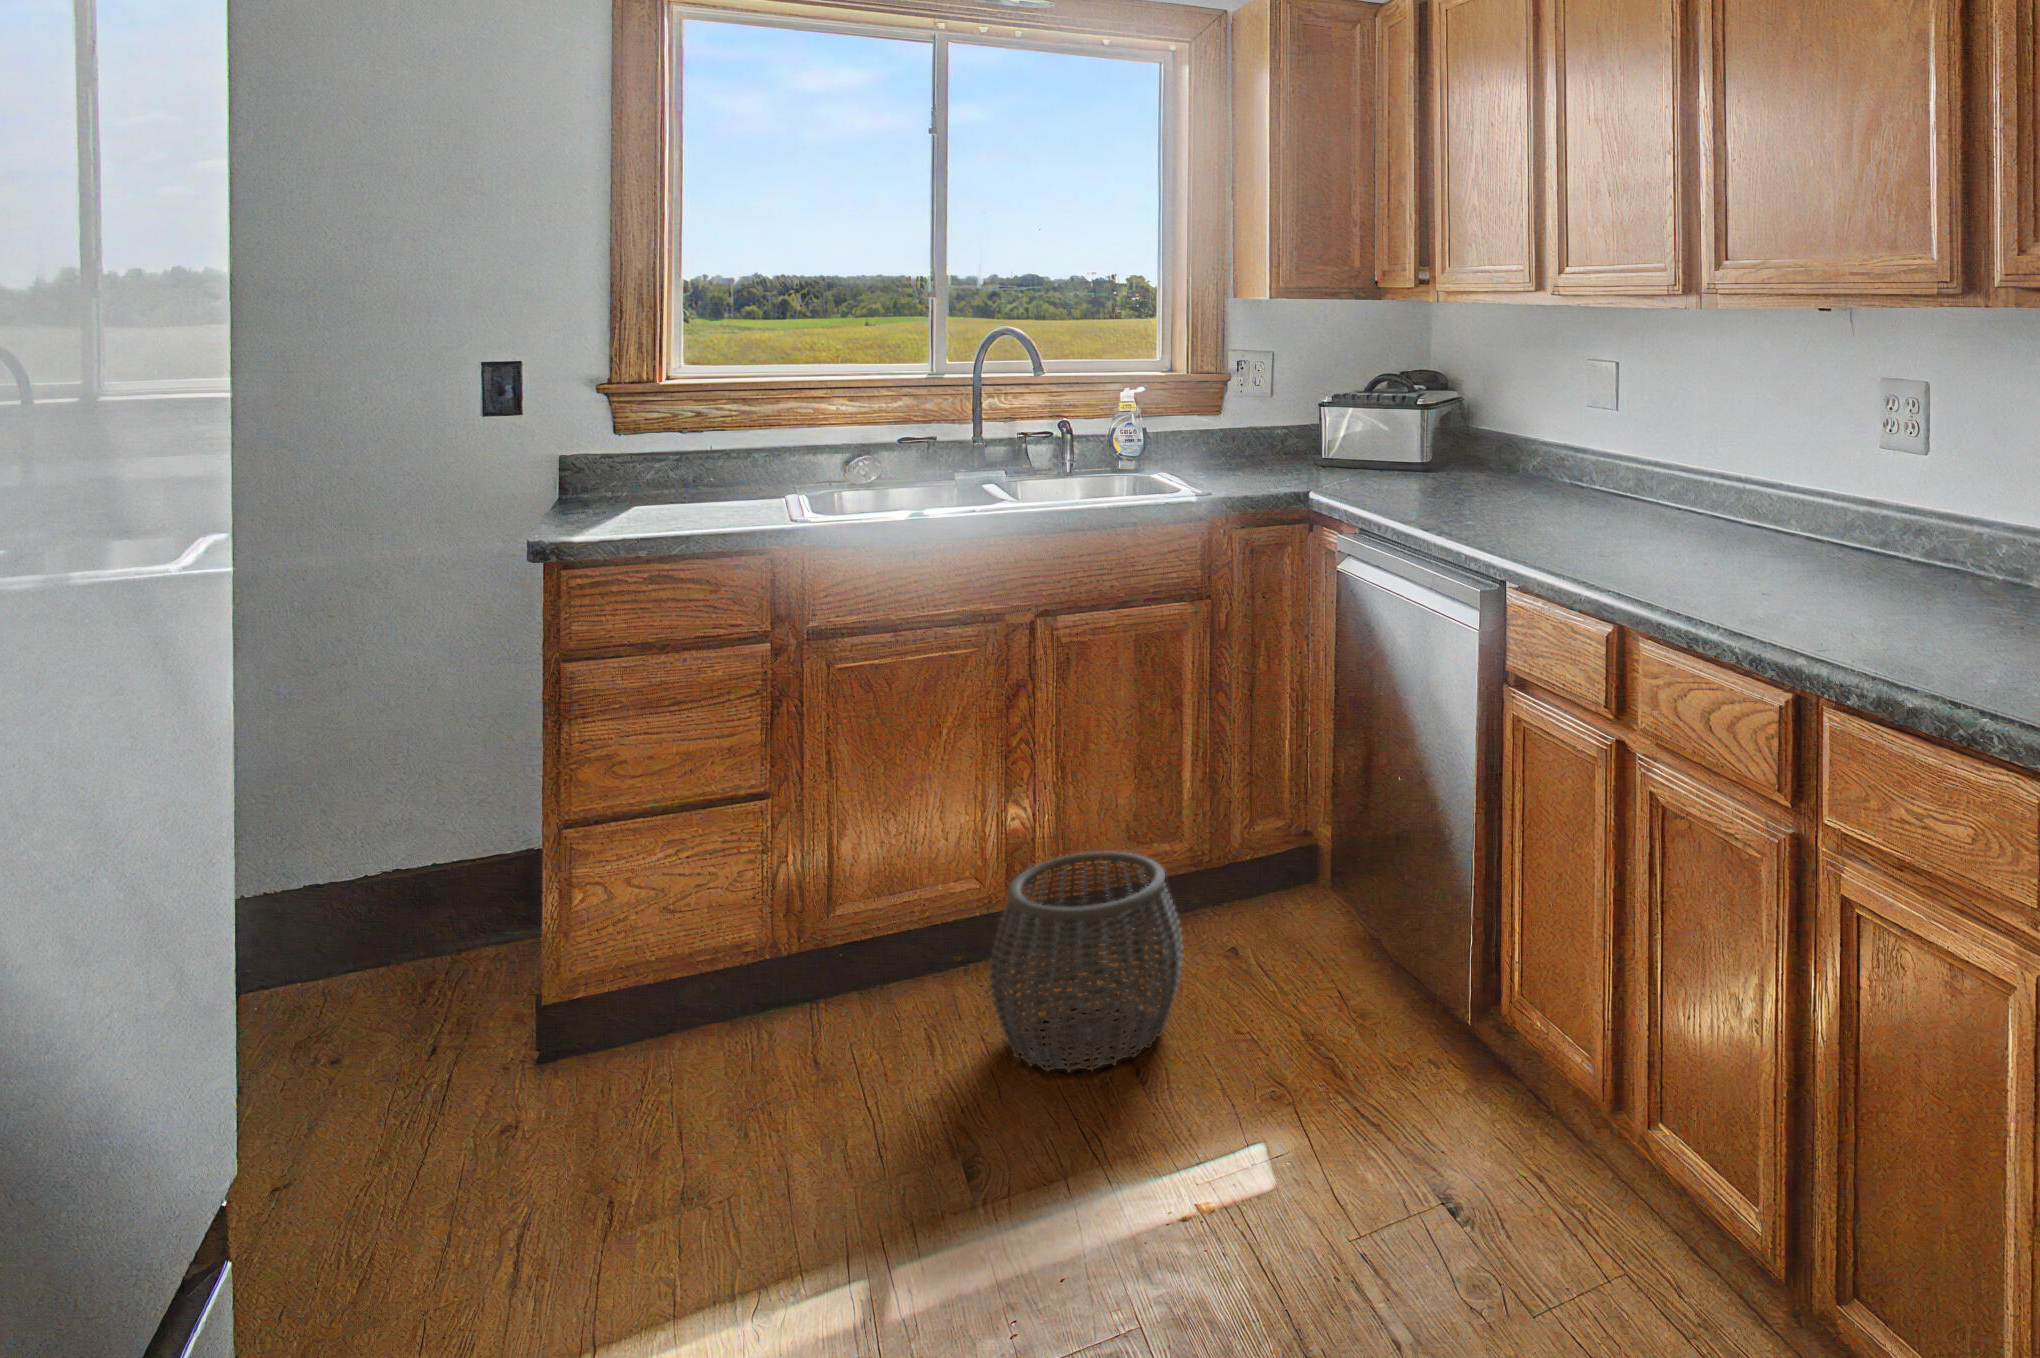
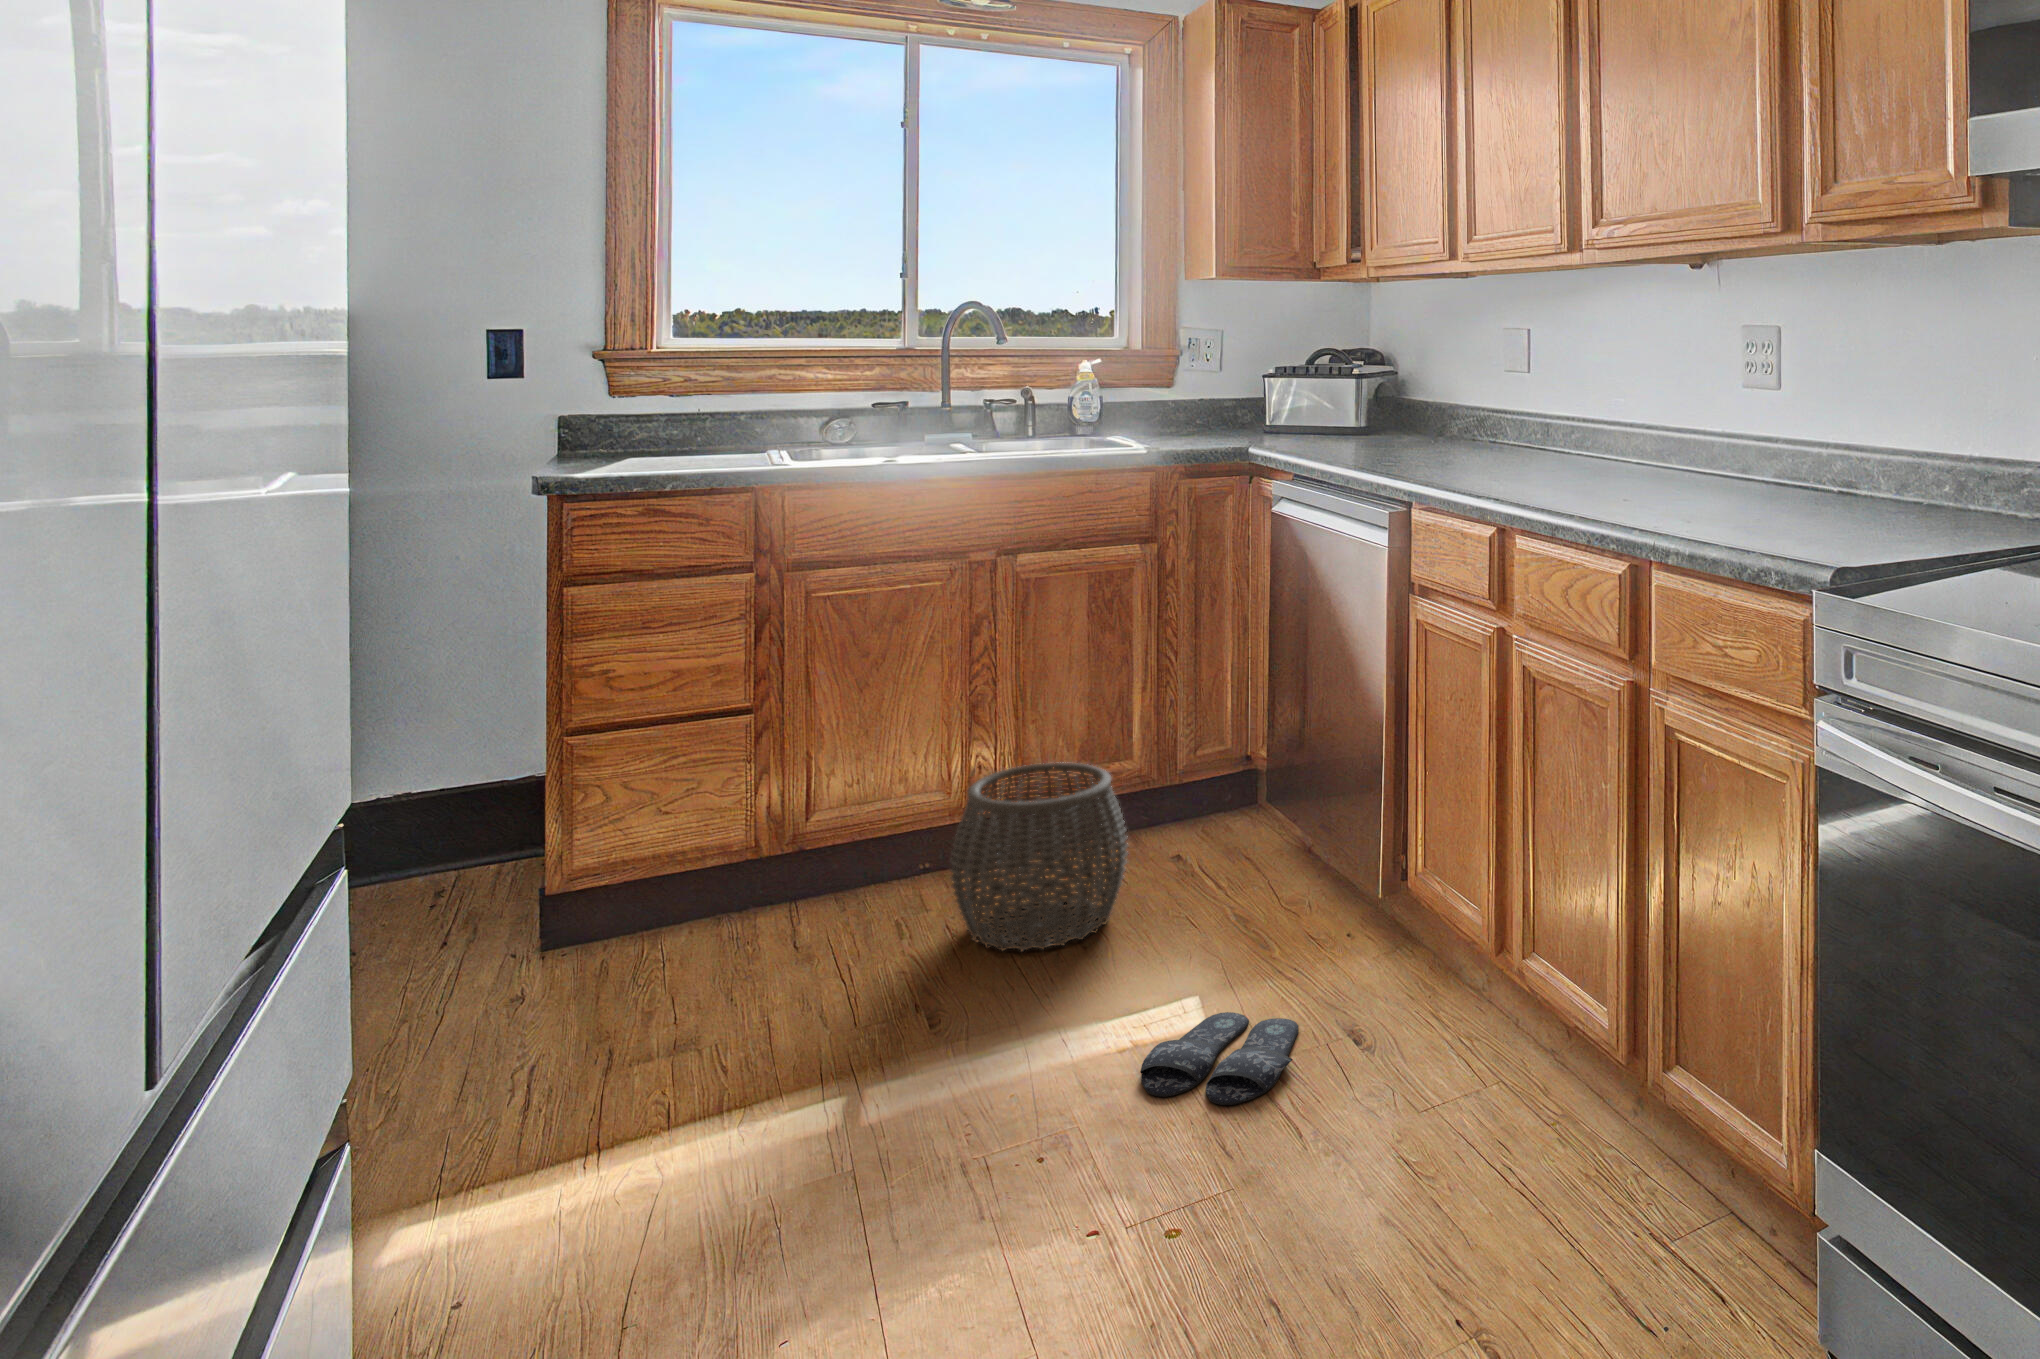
slippers: none [1210,1161,1384,1294] -> present [1140,1012,1299,1105]

